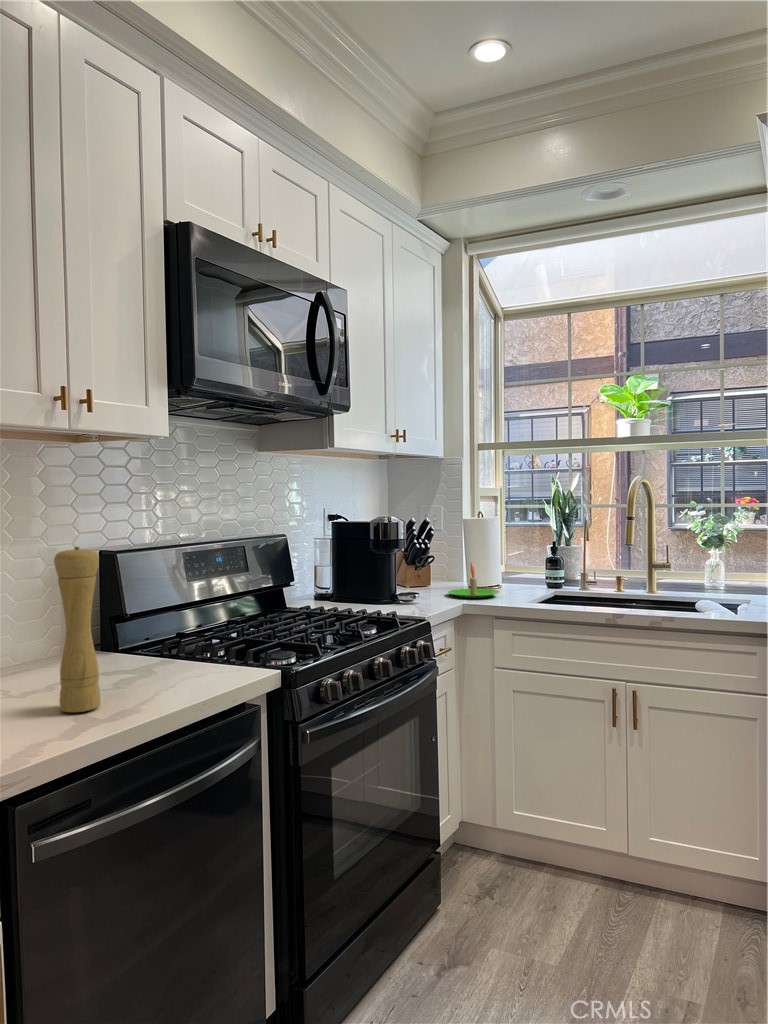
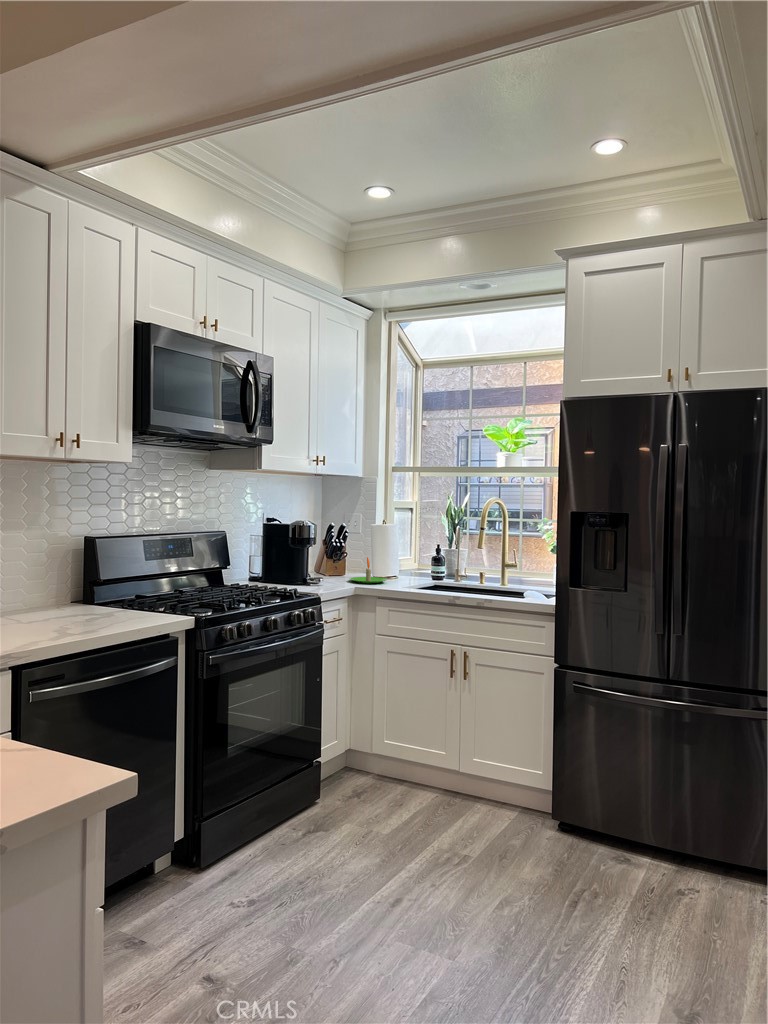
pepper mill: present [54,547,101,712] -> none [49,532,77,630]

